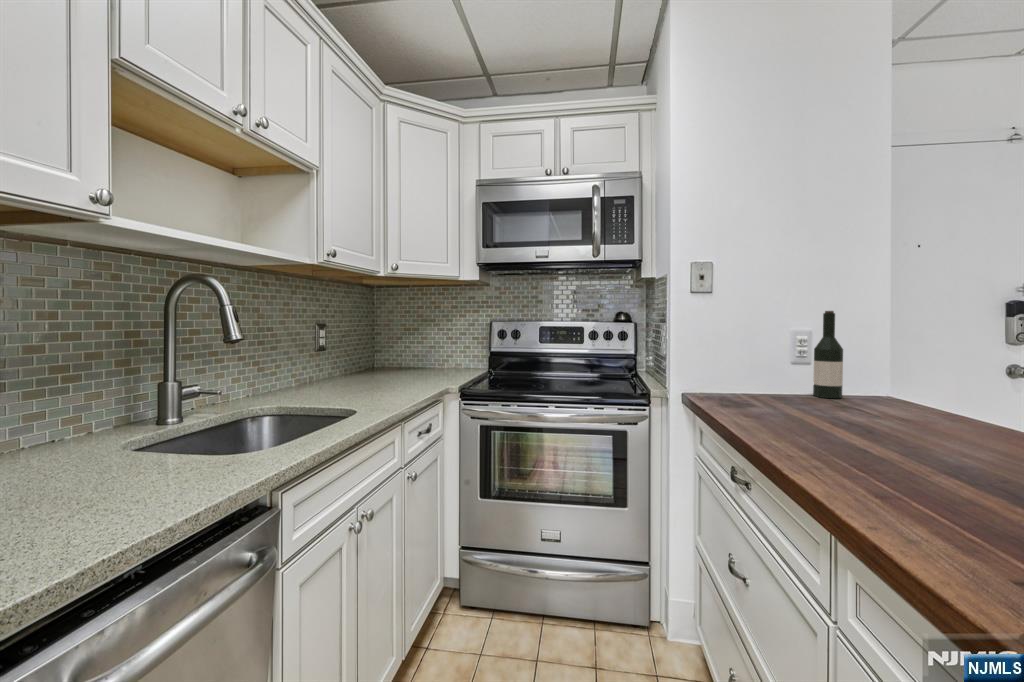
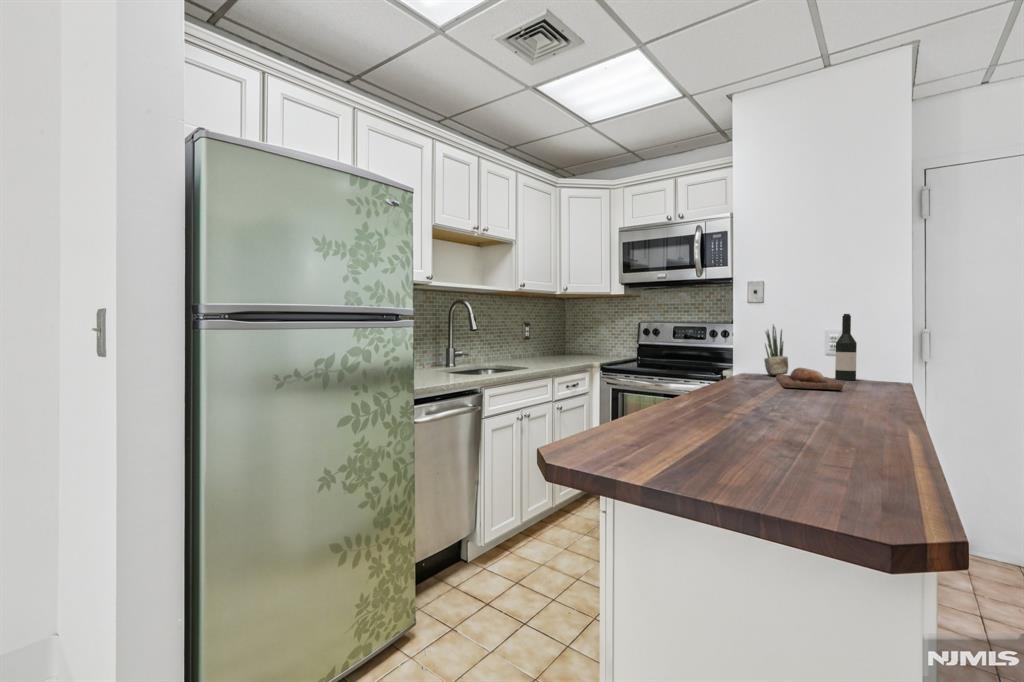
potted plant: none [732,324,772,397] -> present [764,325,788,375]
bread loaf: none [779,390,955,433] -> present [776,368,843,390]

